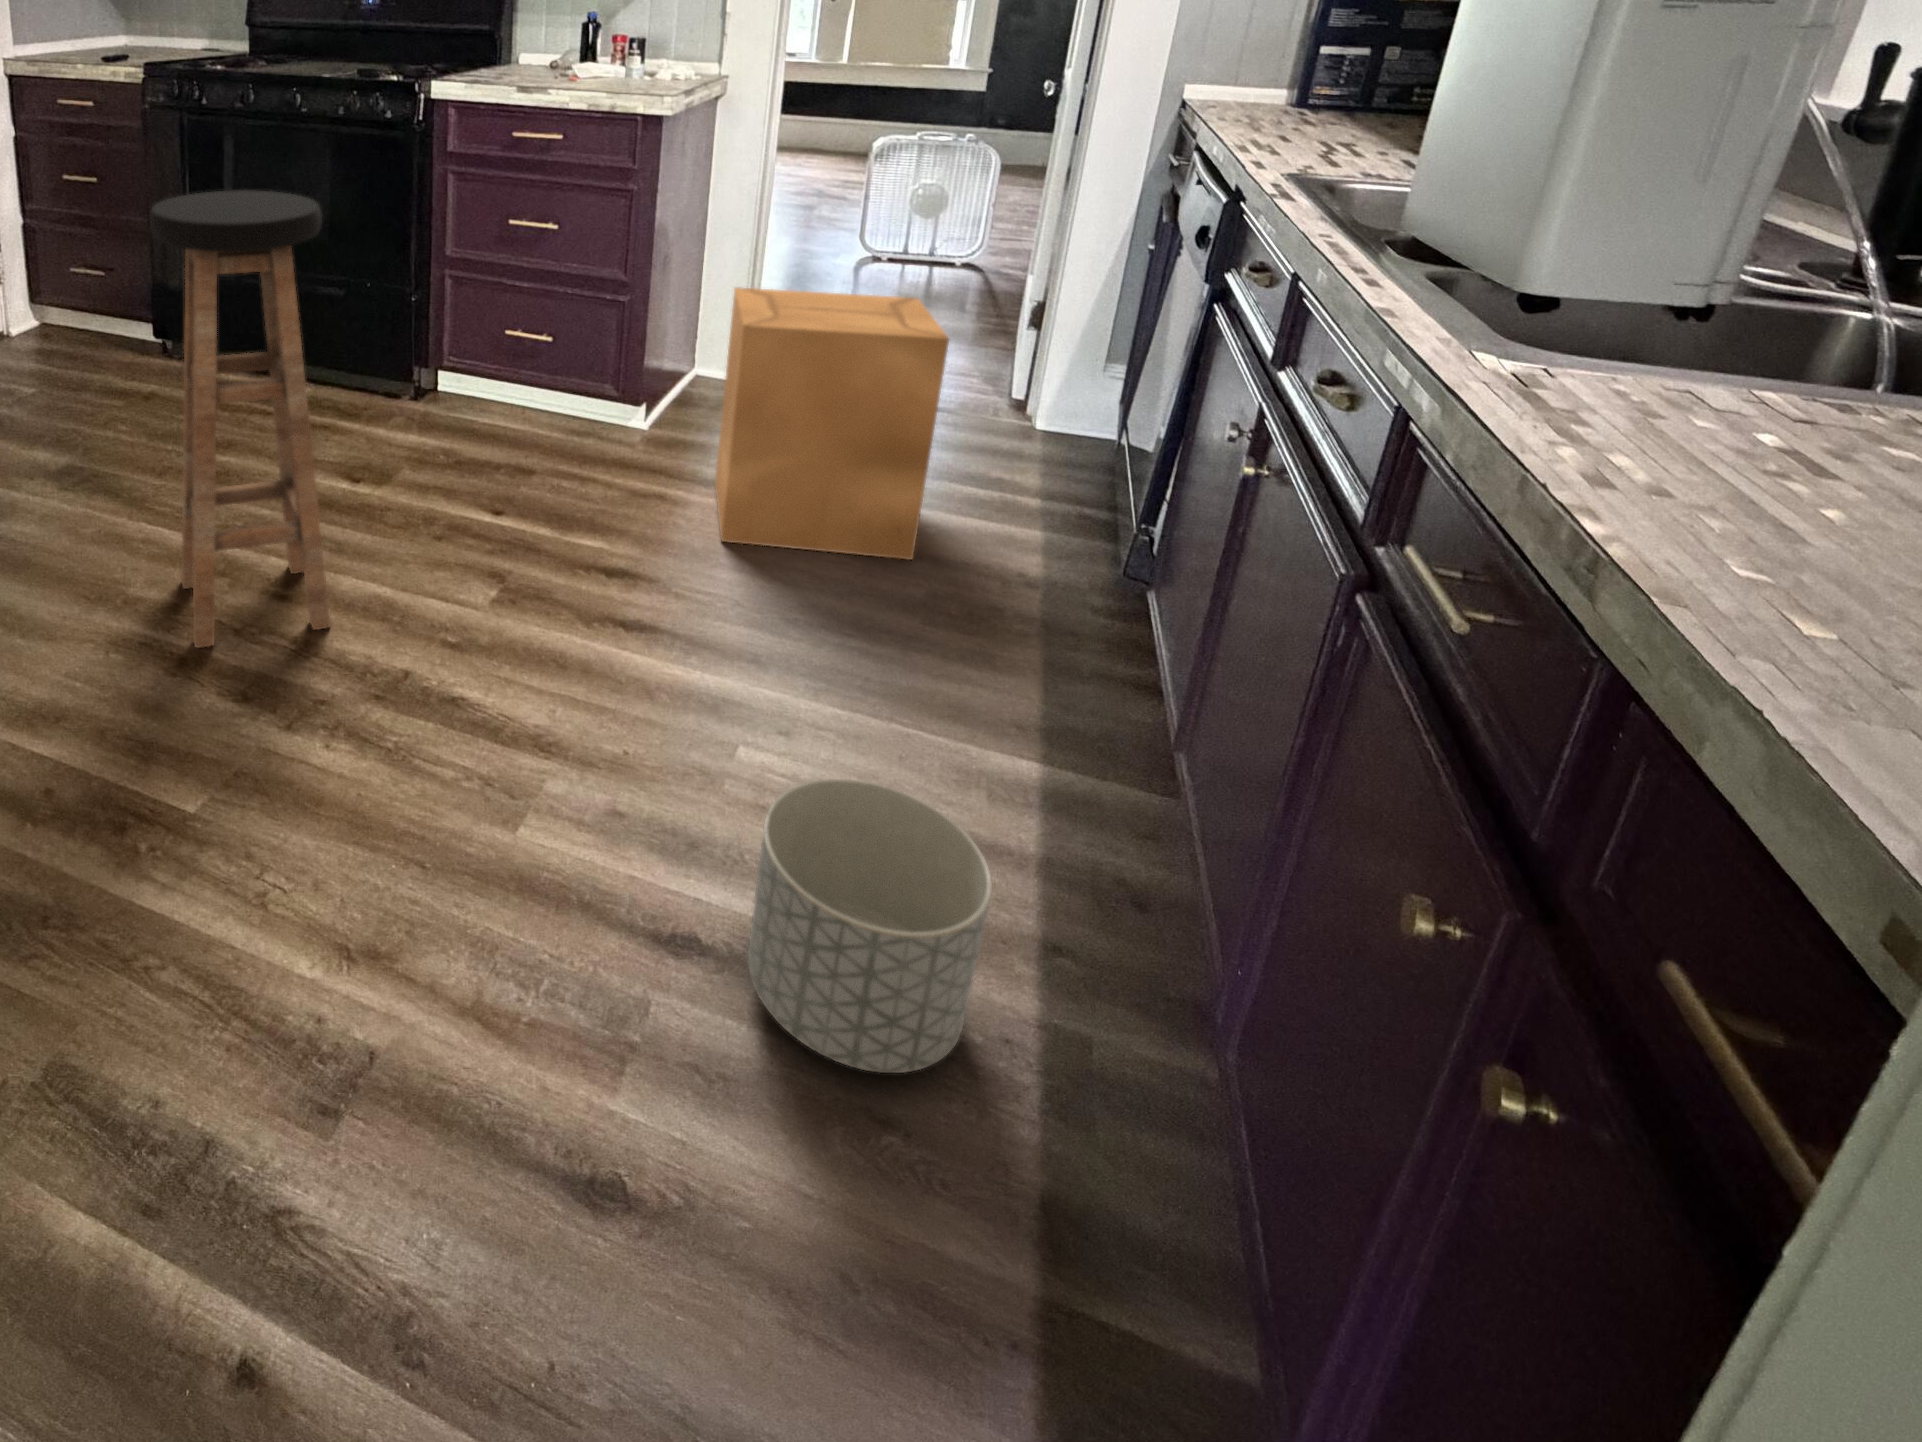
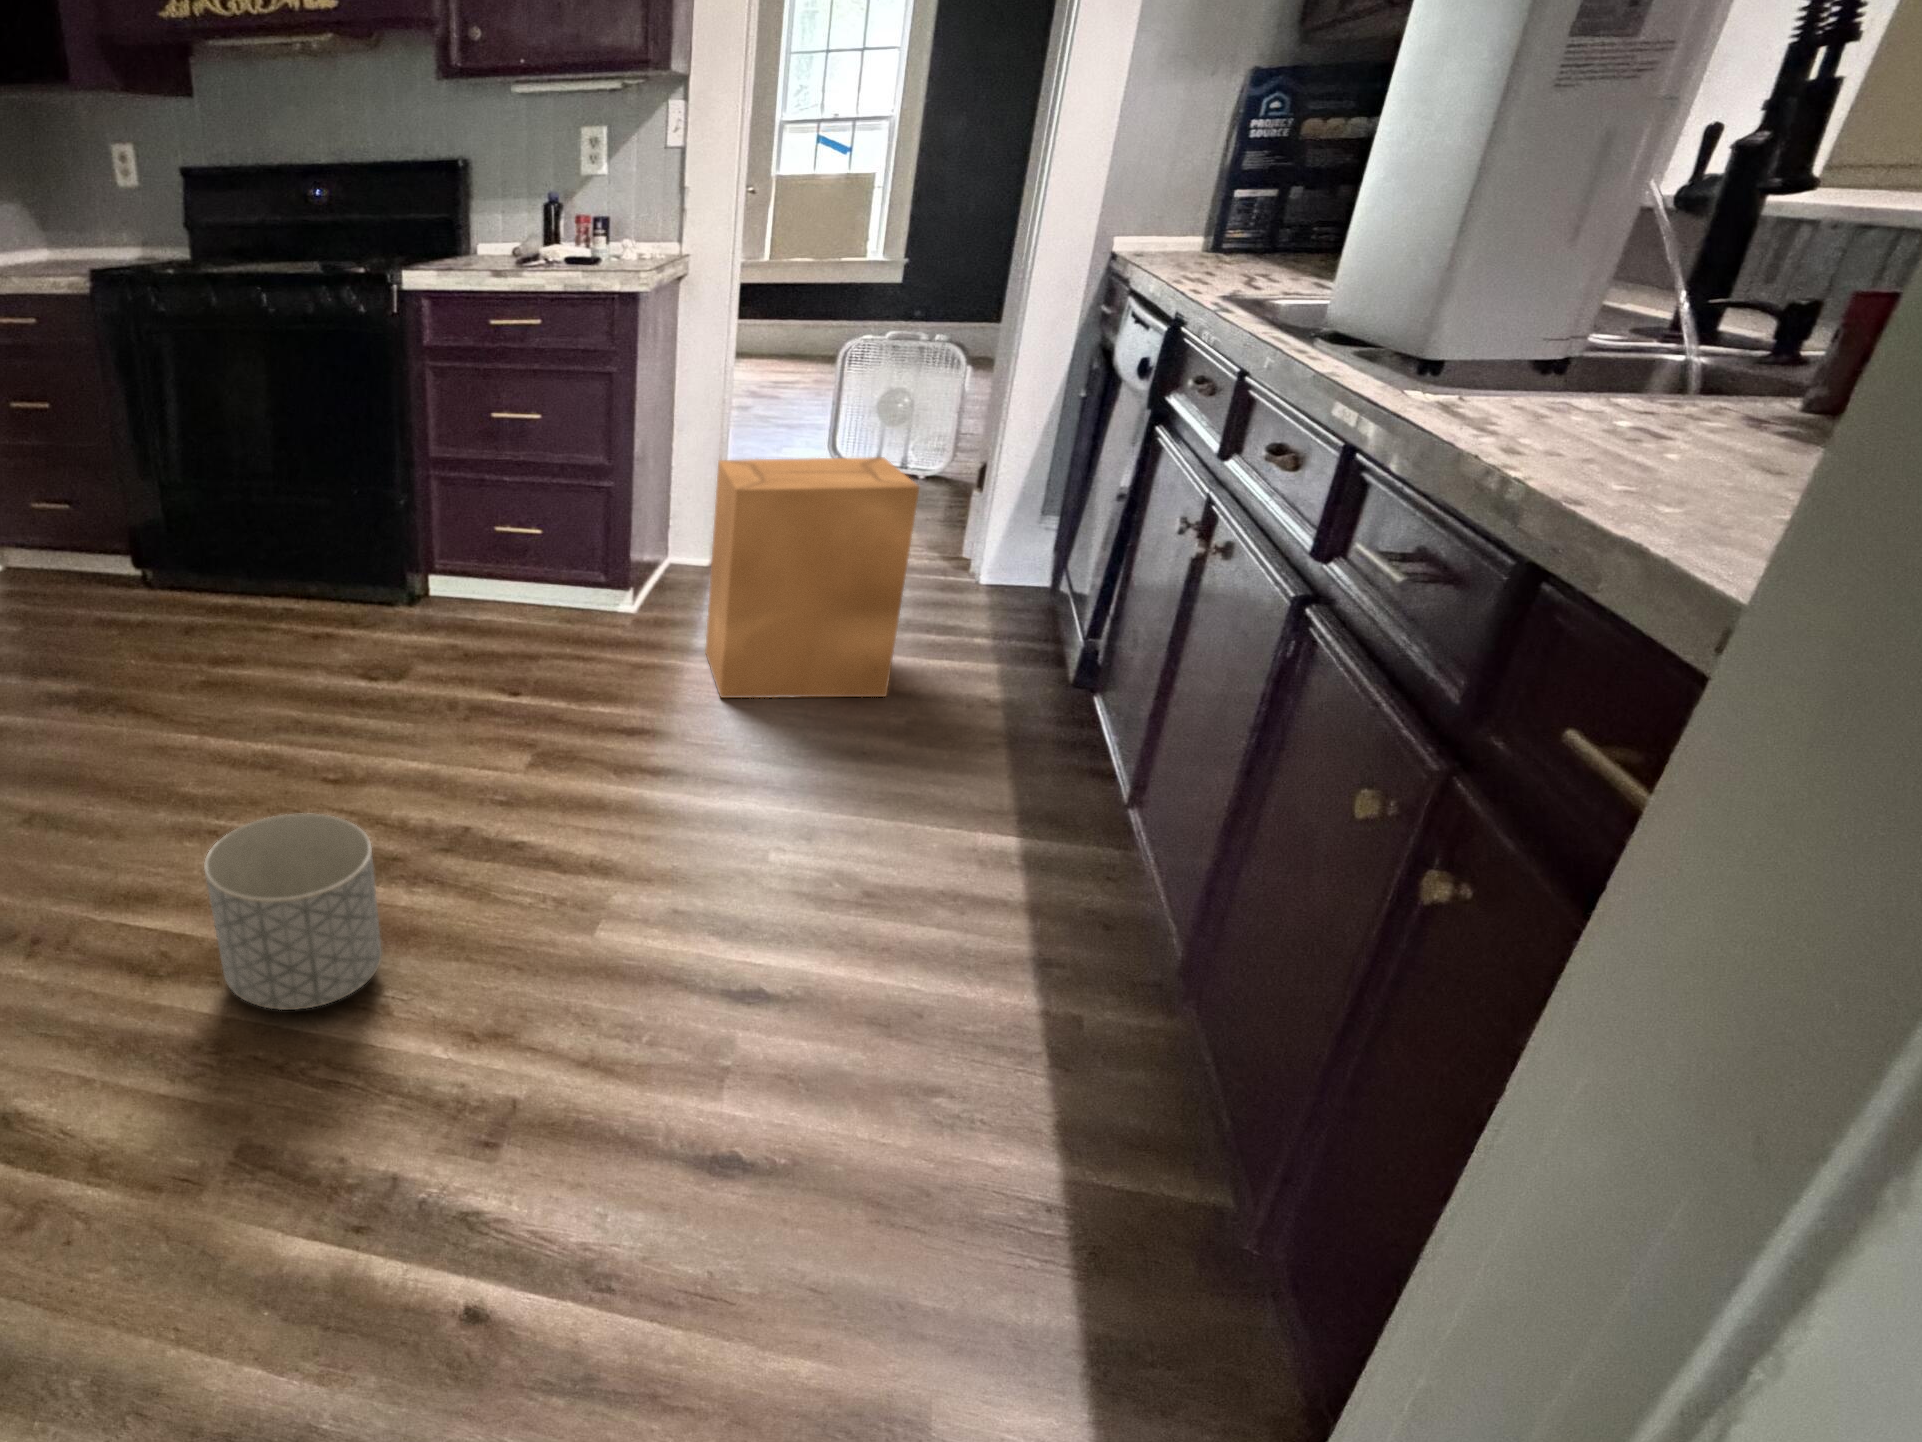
bar stool: present [150,190,330,648] -> none [173,377,386,830]
planter: present [748,779,992,1073] -> present [204,814,382,1010]

